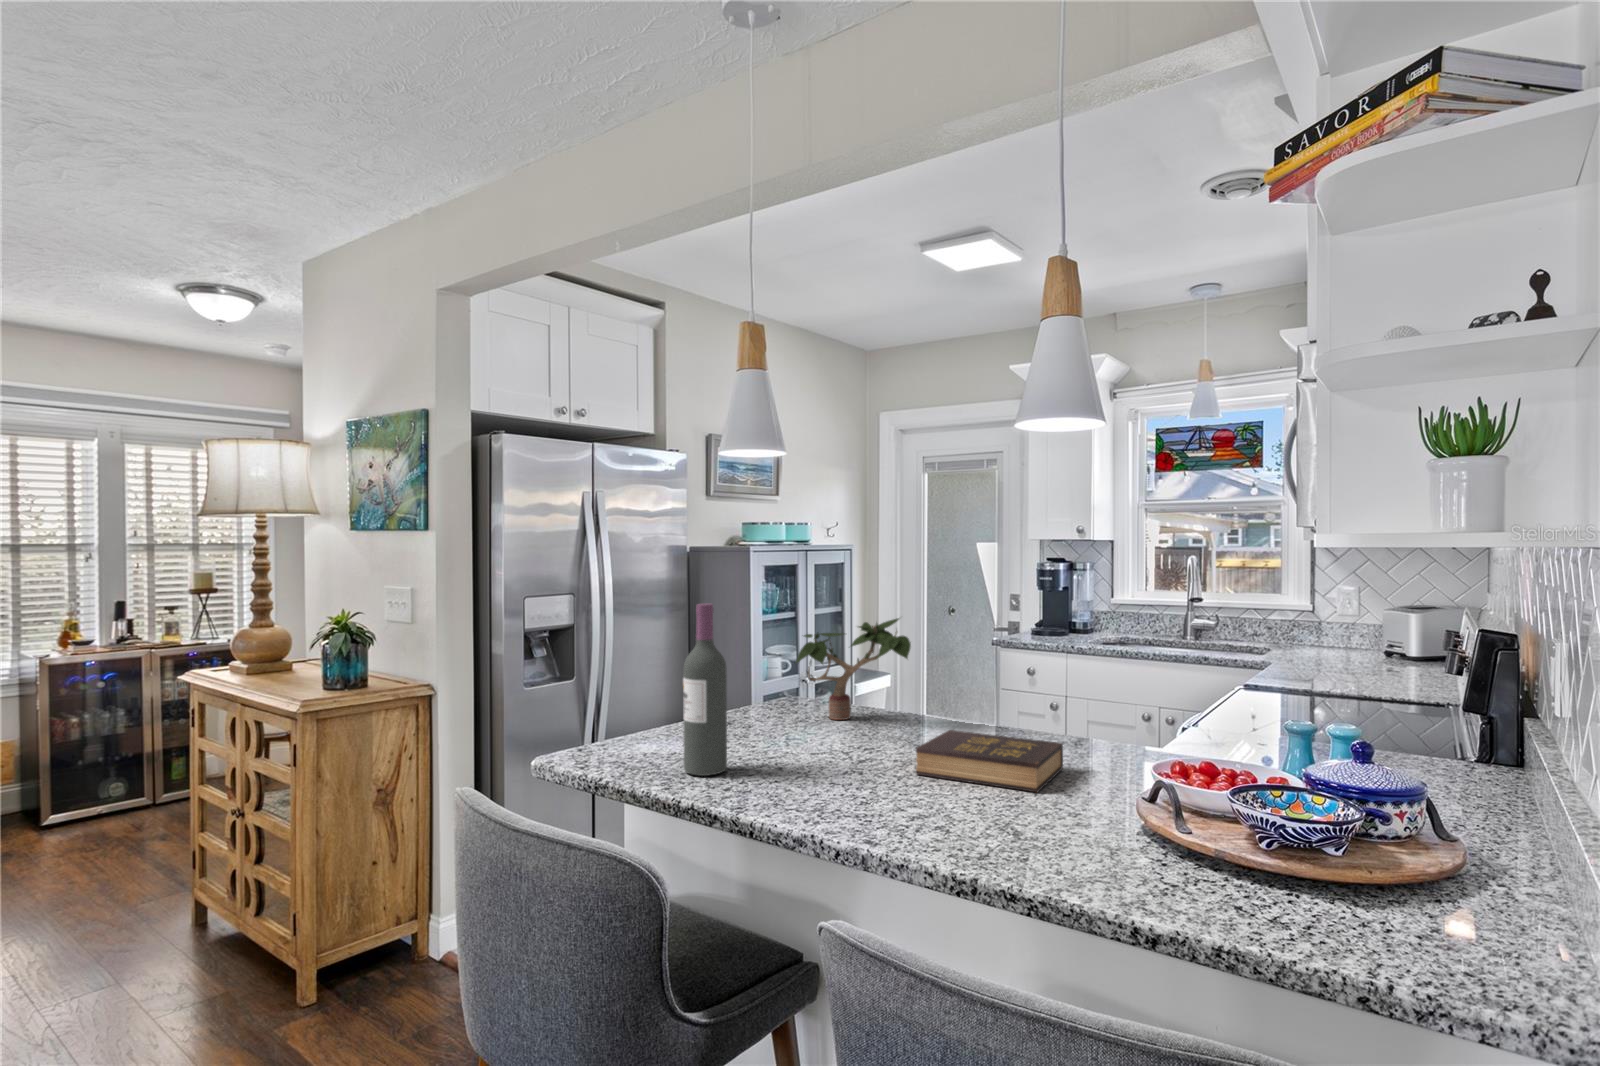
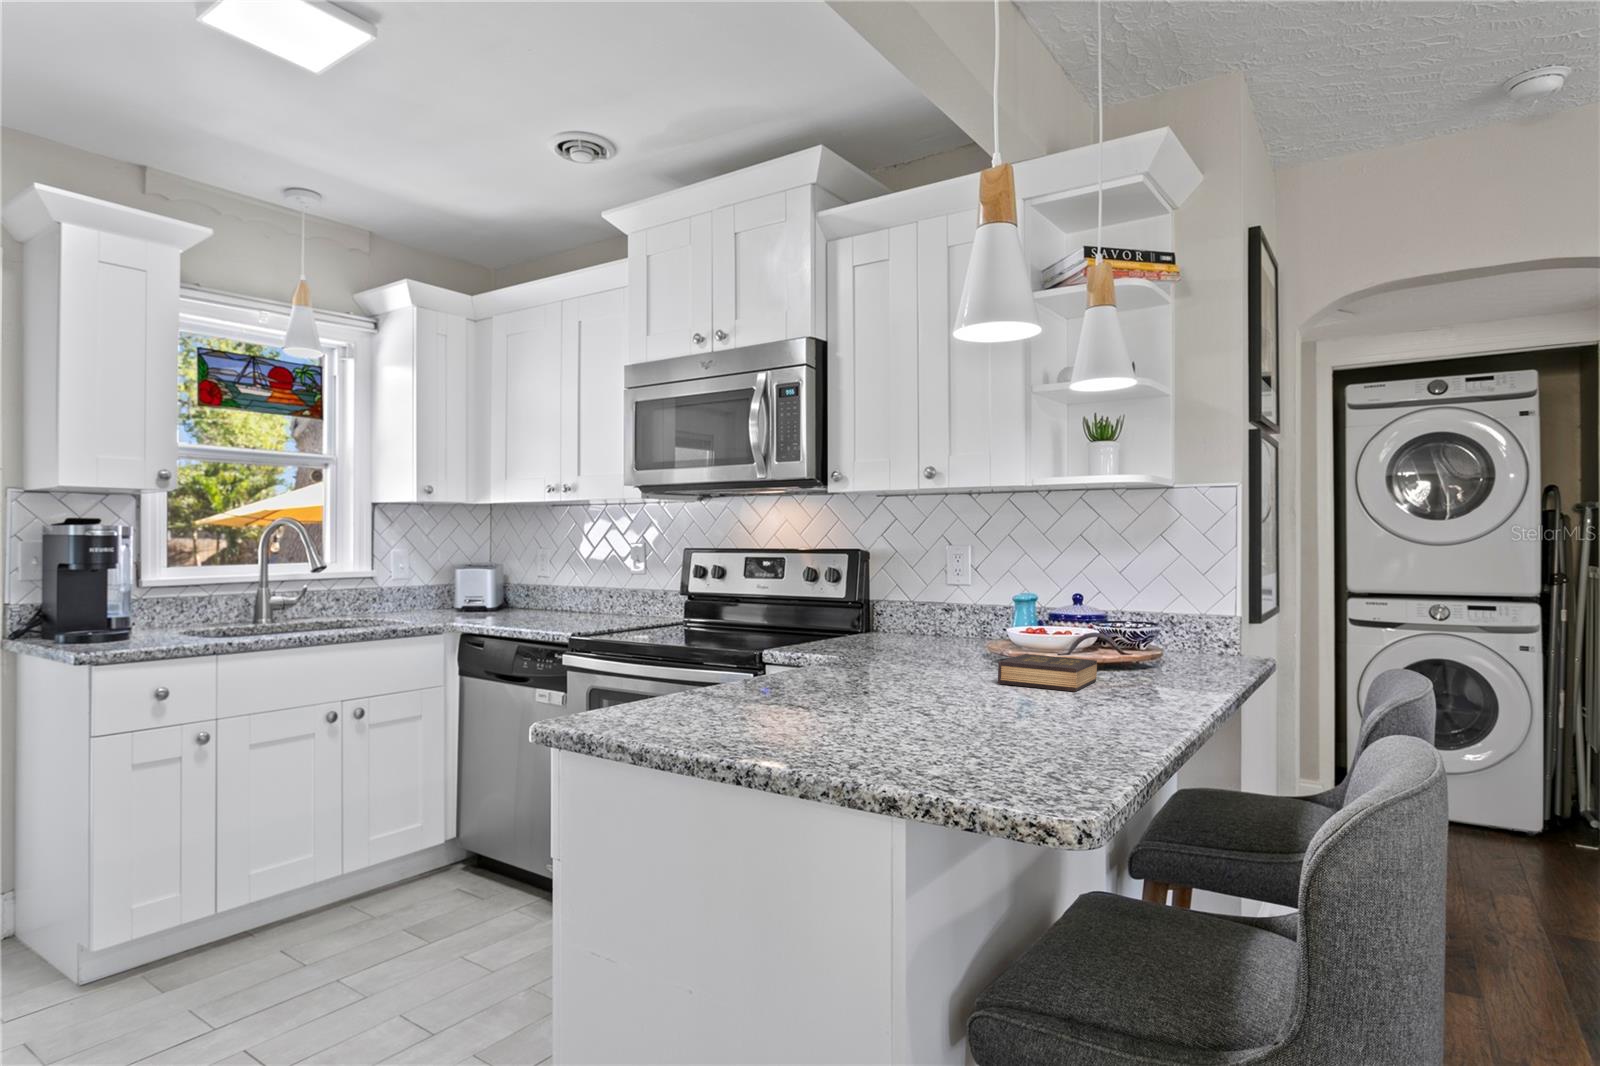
wine bottle: present [683,604,727,776] -> none [1114,543,1166,727]
potted plant: present [796,618,911,720] -> none [816,564,936,694]

